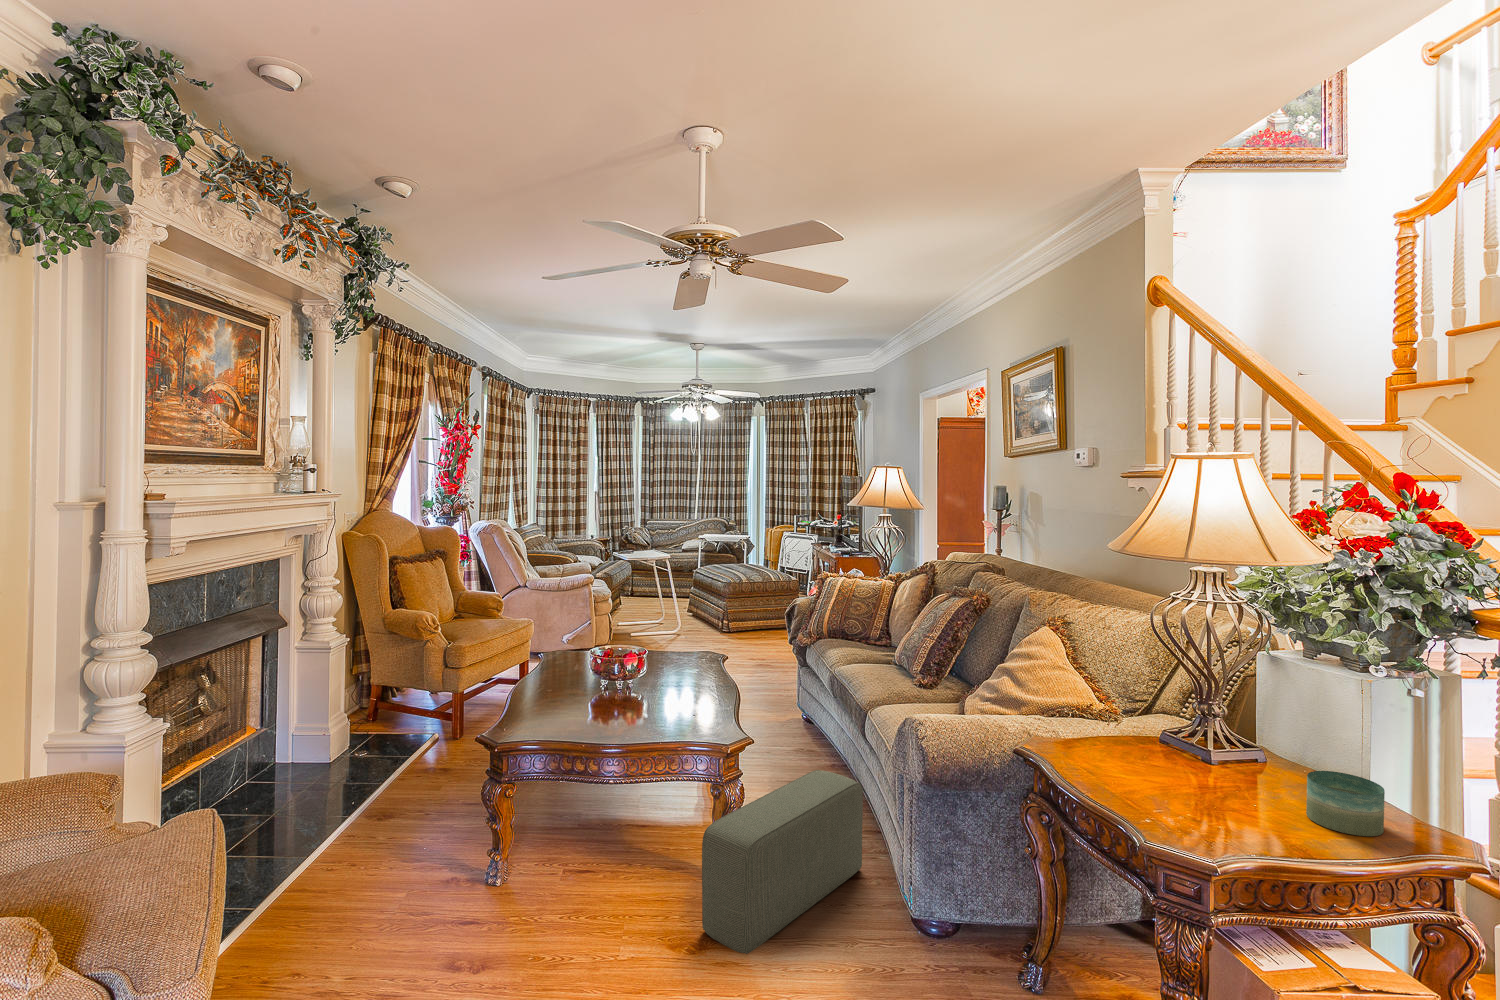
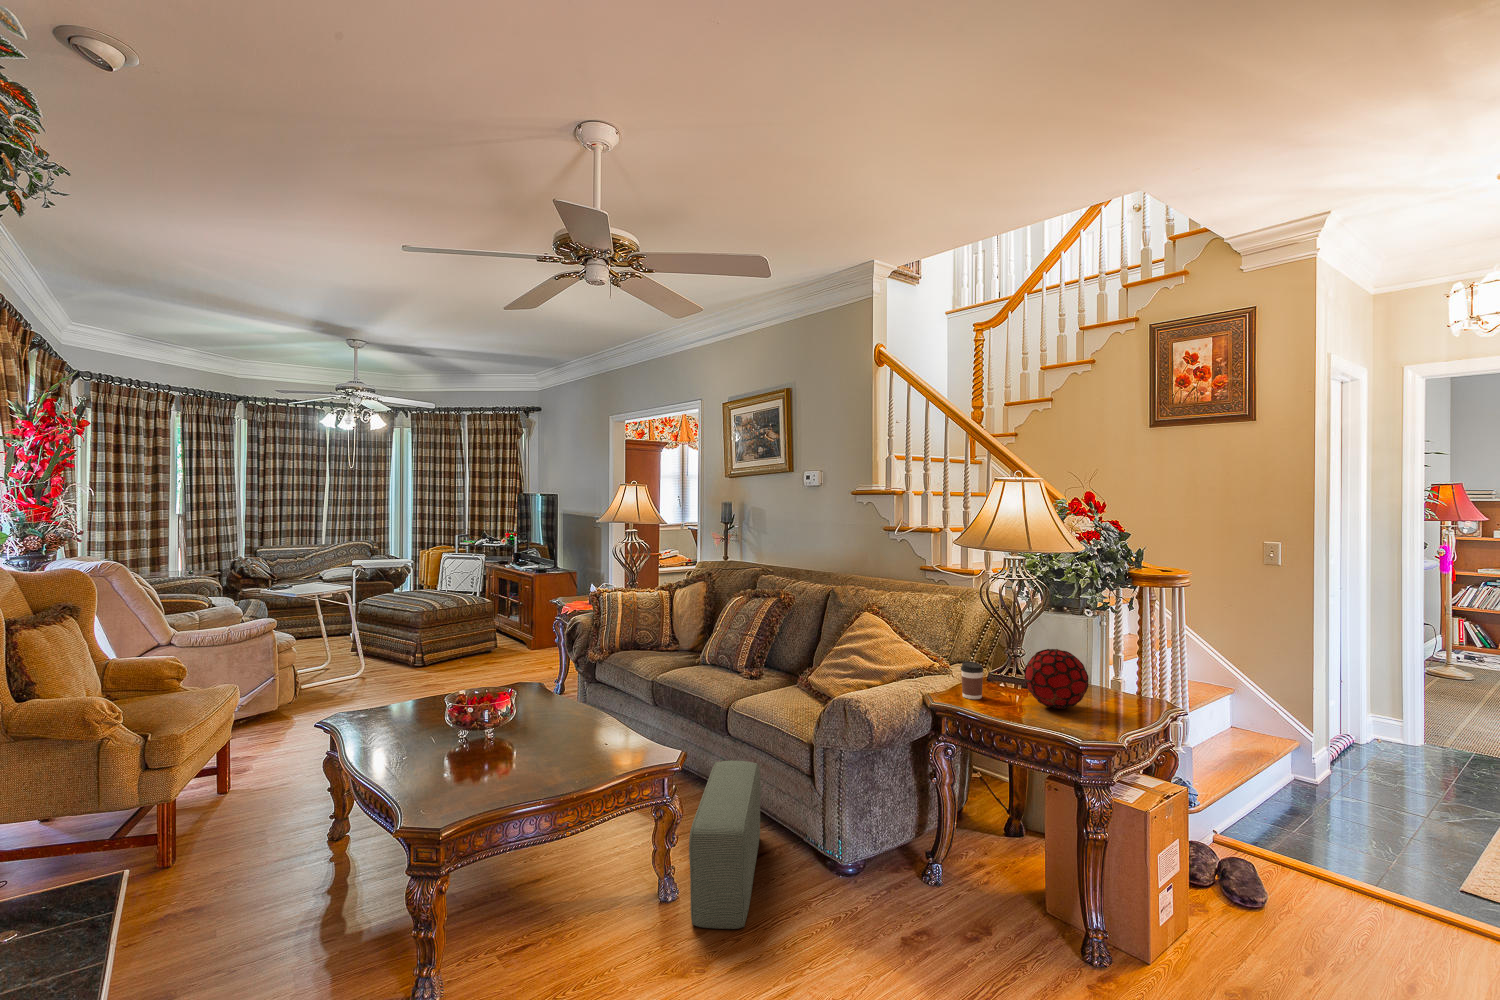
coffee cup: none [1068,706,1103,764] -> present [961,662,983,699]
decorative orb: none [1141,707,1252,809] -> present [1024,649,1088,709]
candle: present [1306,771,1385,836] -> none [1098,673,1135,705]

